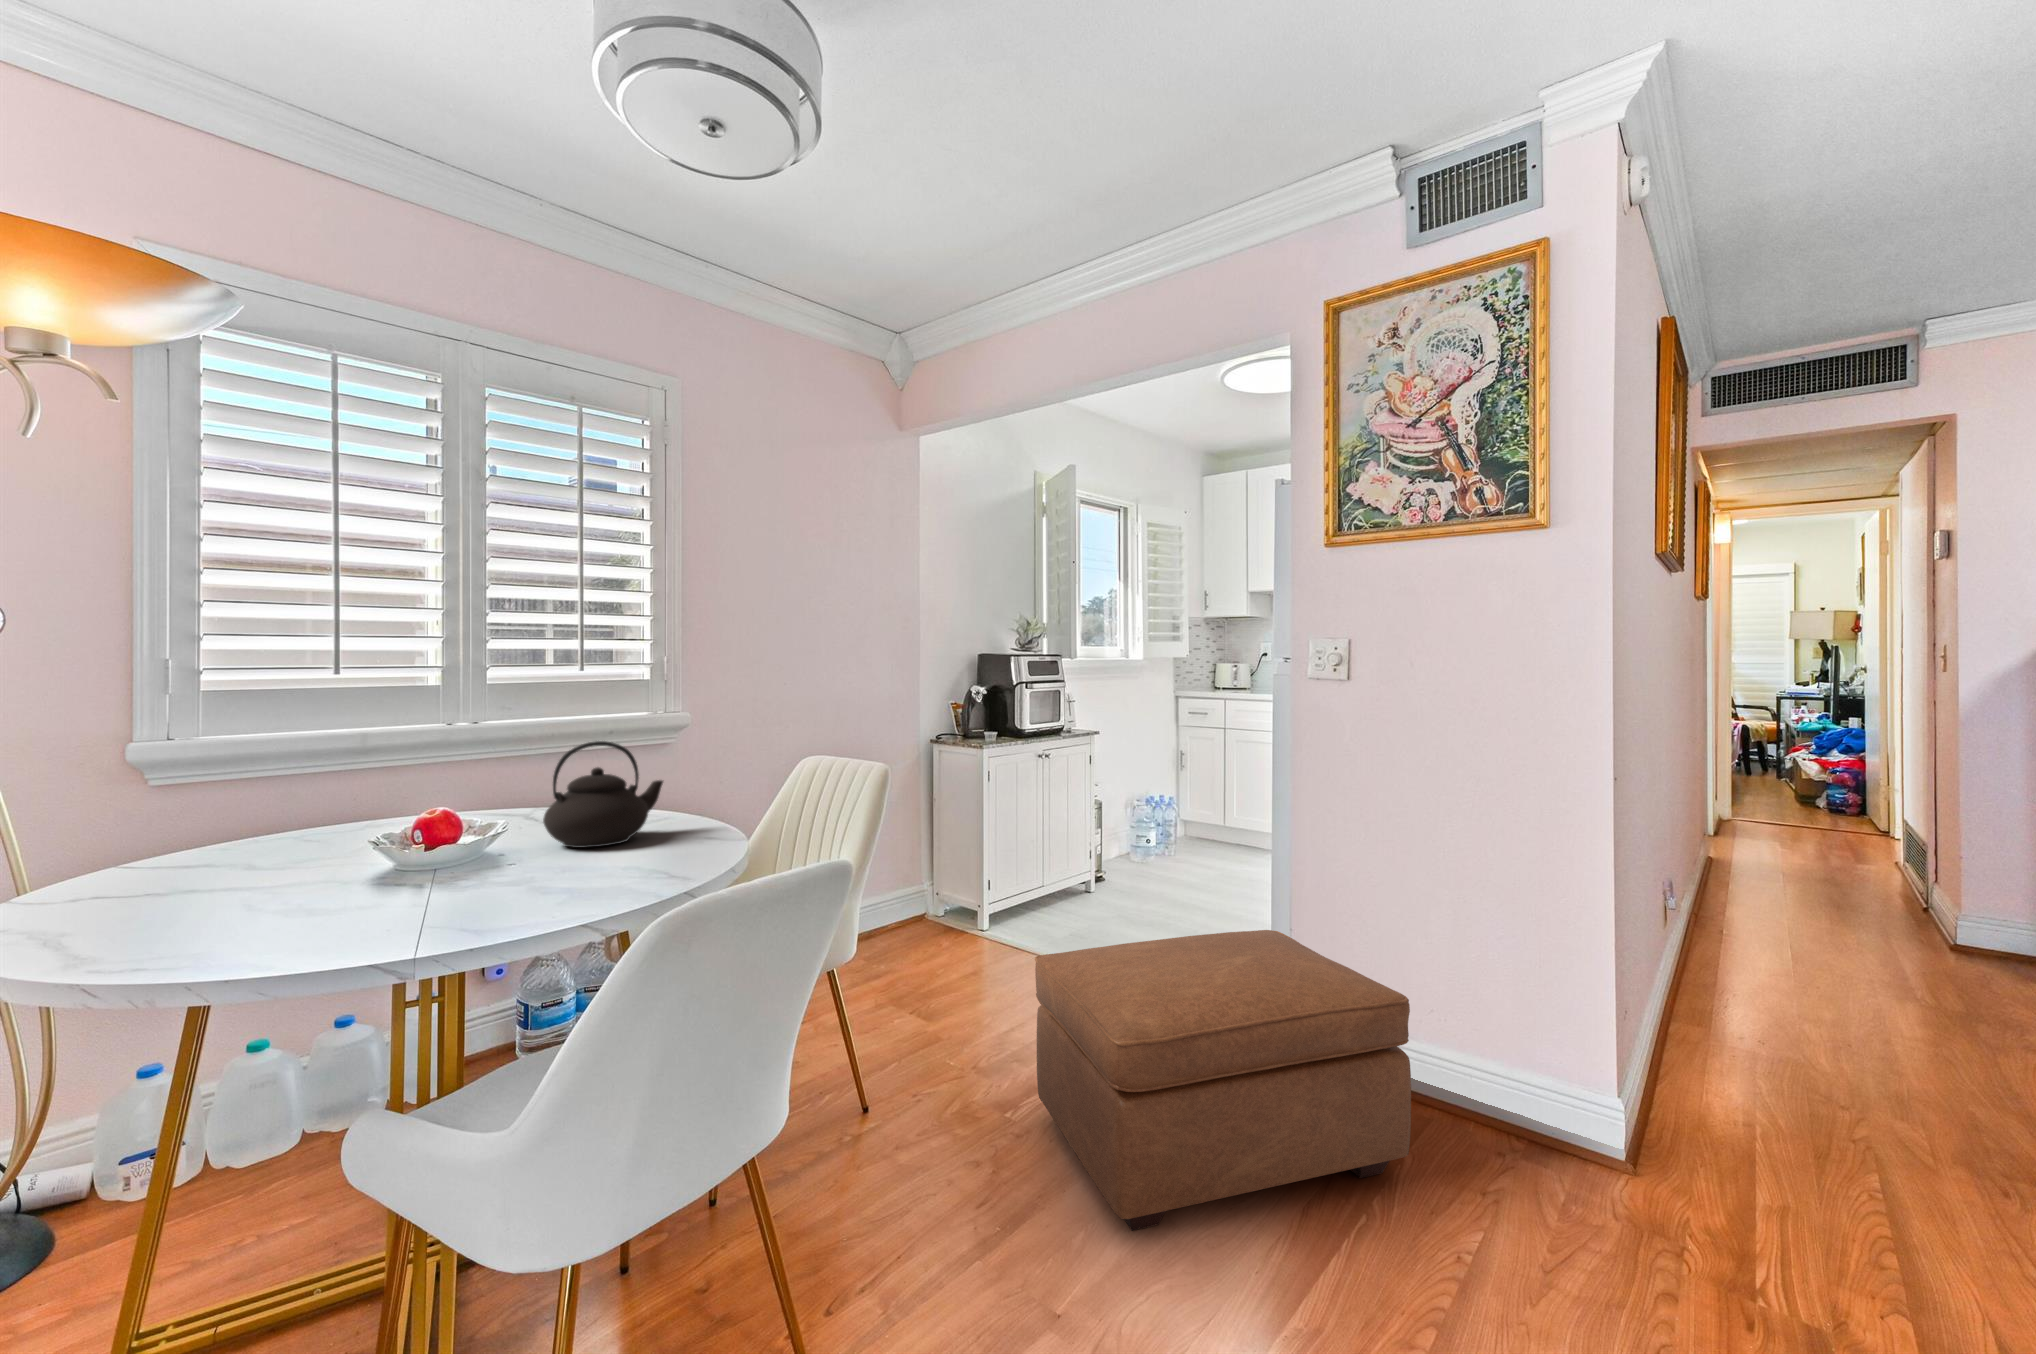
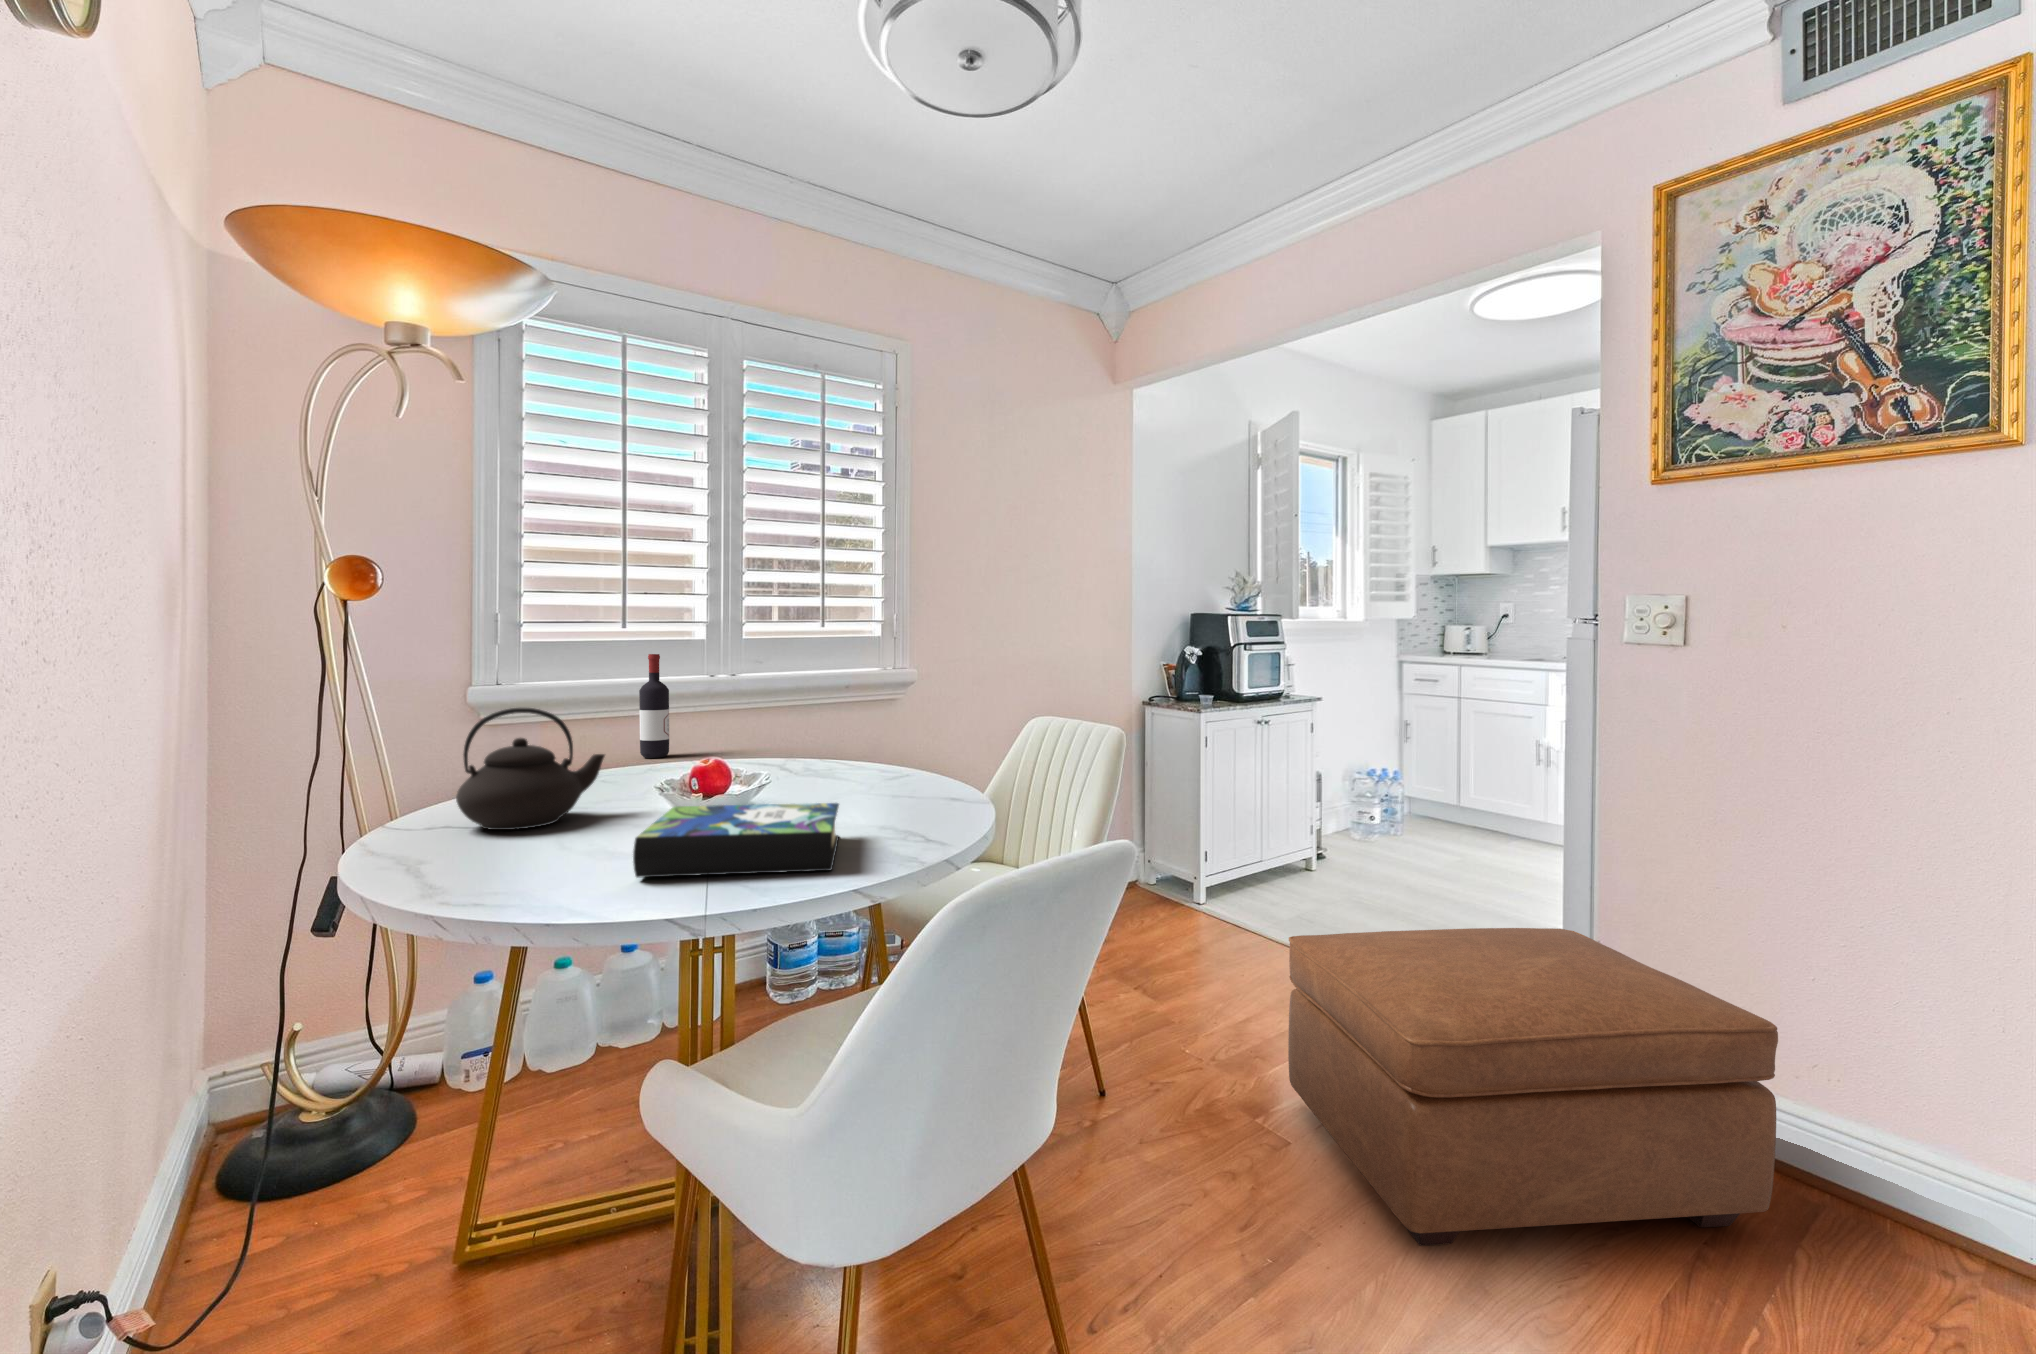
wine bottle: none [350,700,389,815] -> present [639,654,669,758]
teapot: present [543,741,663,848] -> present [456,708,605,830]
book: none [277,856,549,951] -> present [633,803,839,877]

